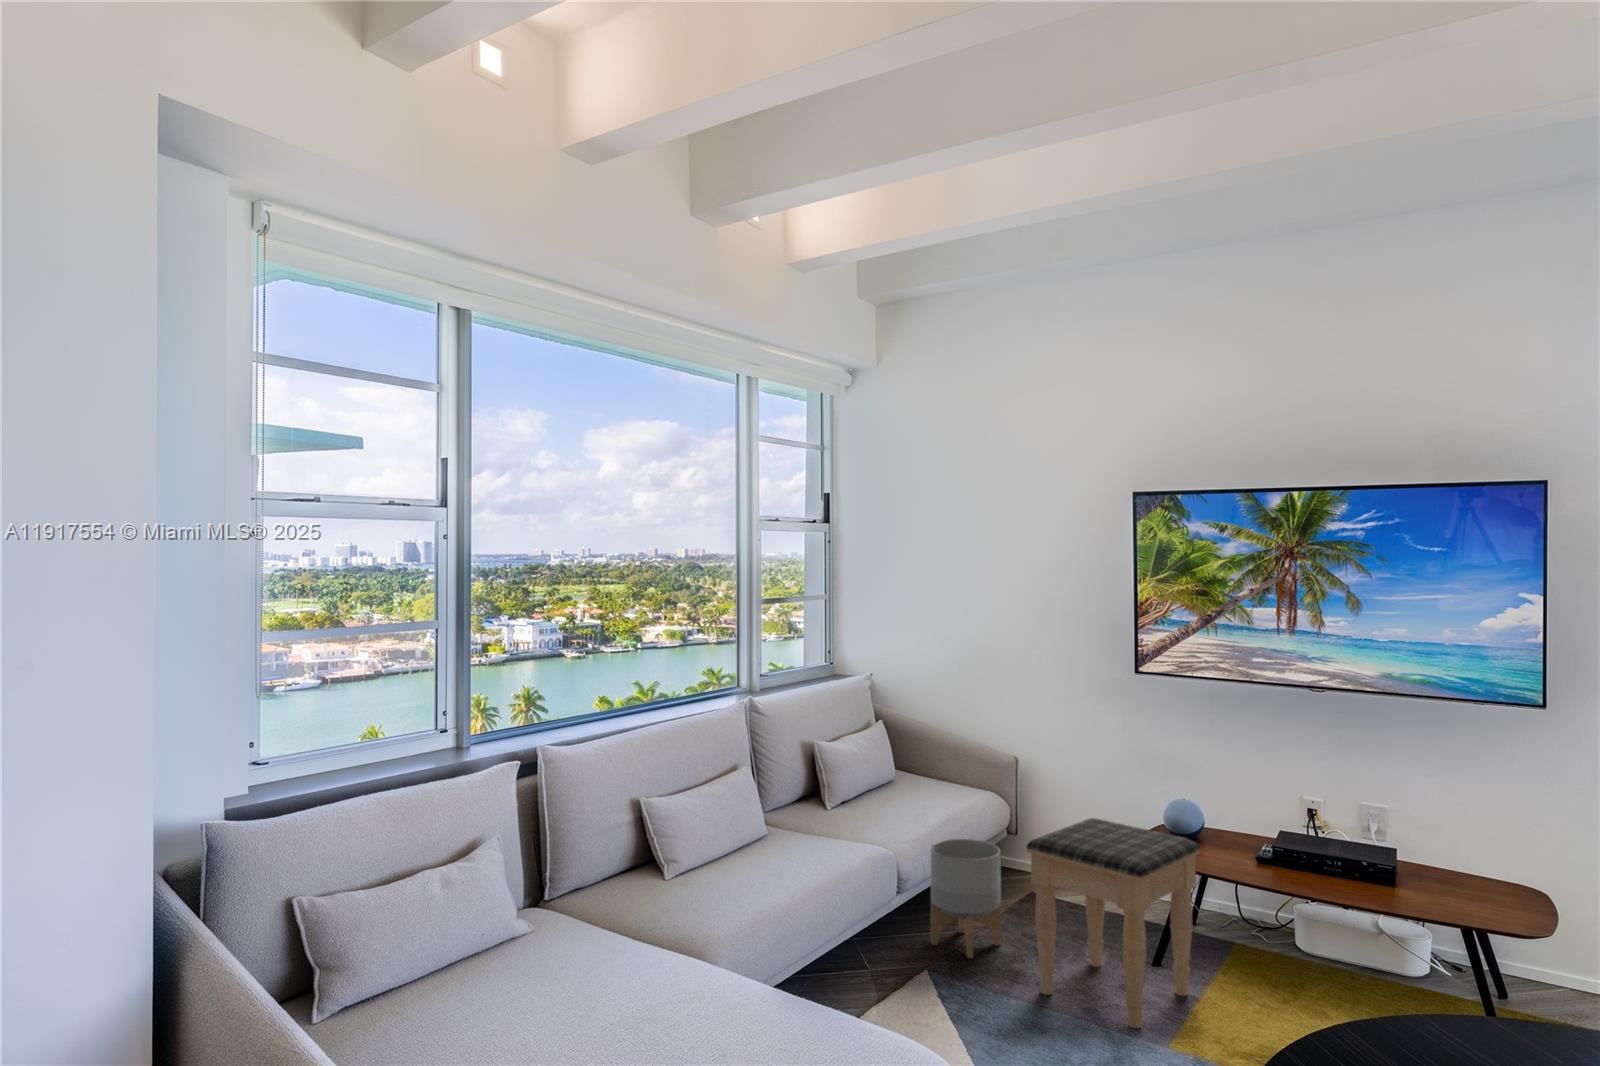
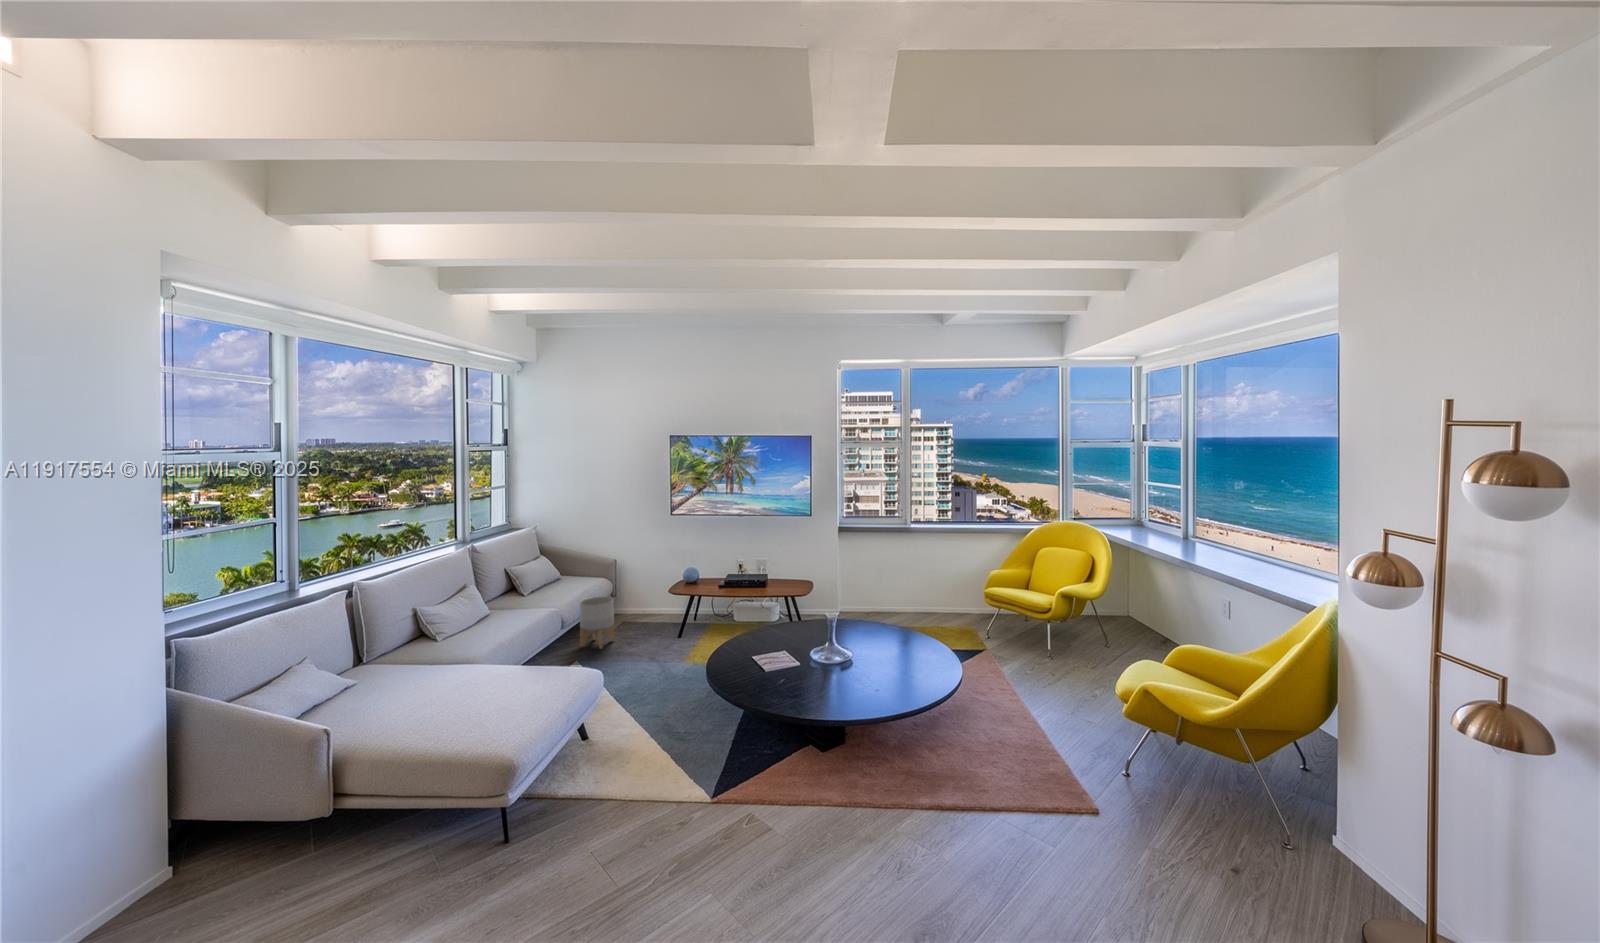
footstool: present [1026,818,1201,1028] -> none [629,578,700,658]

